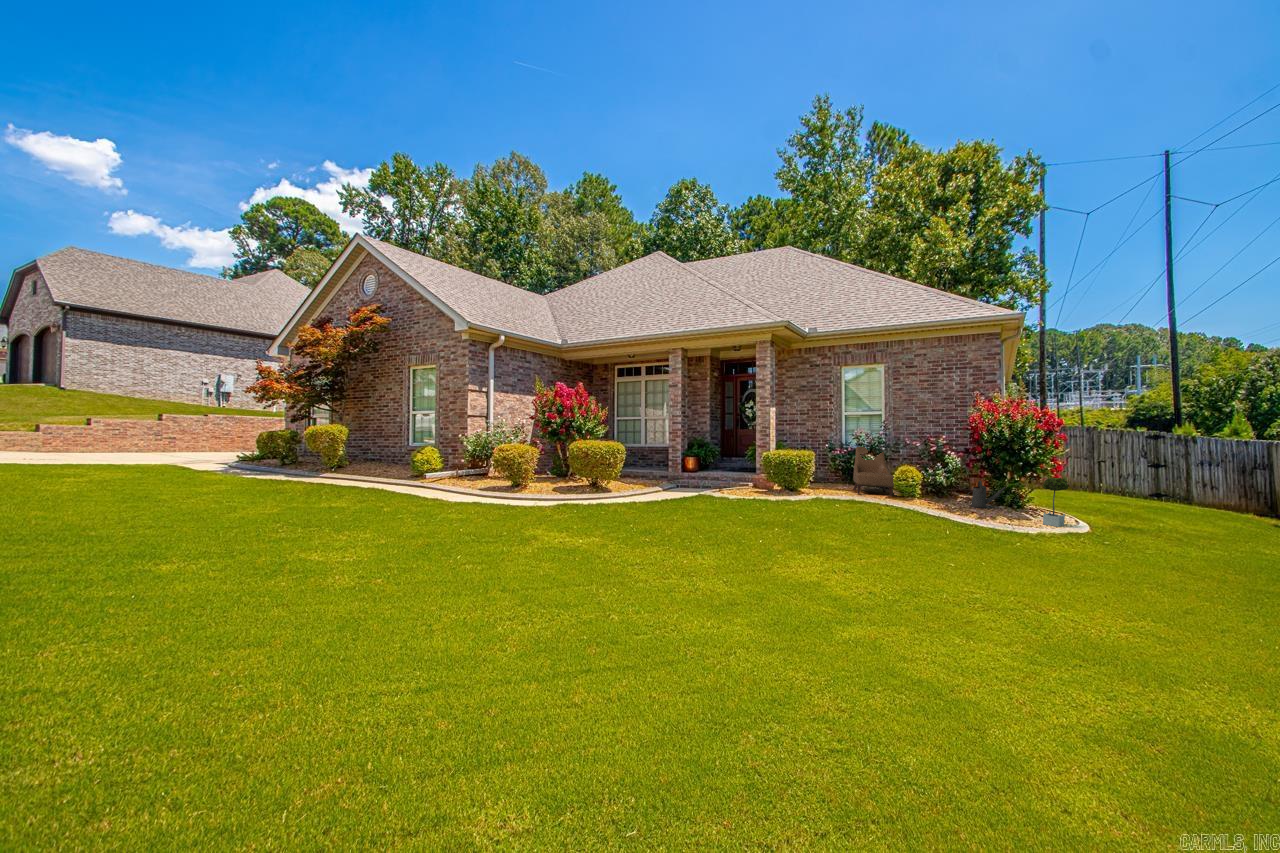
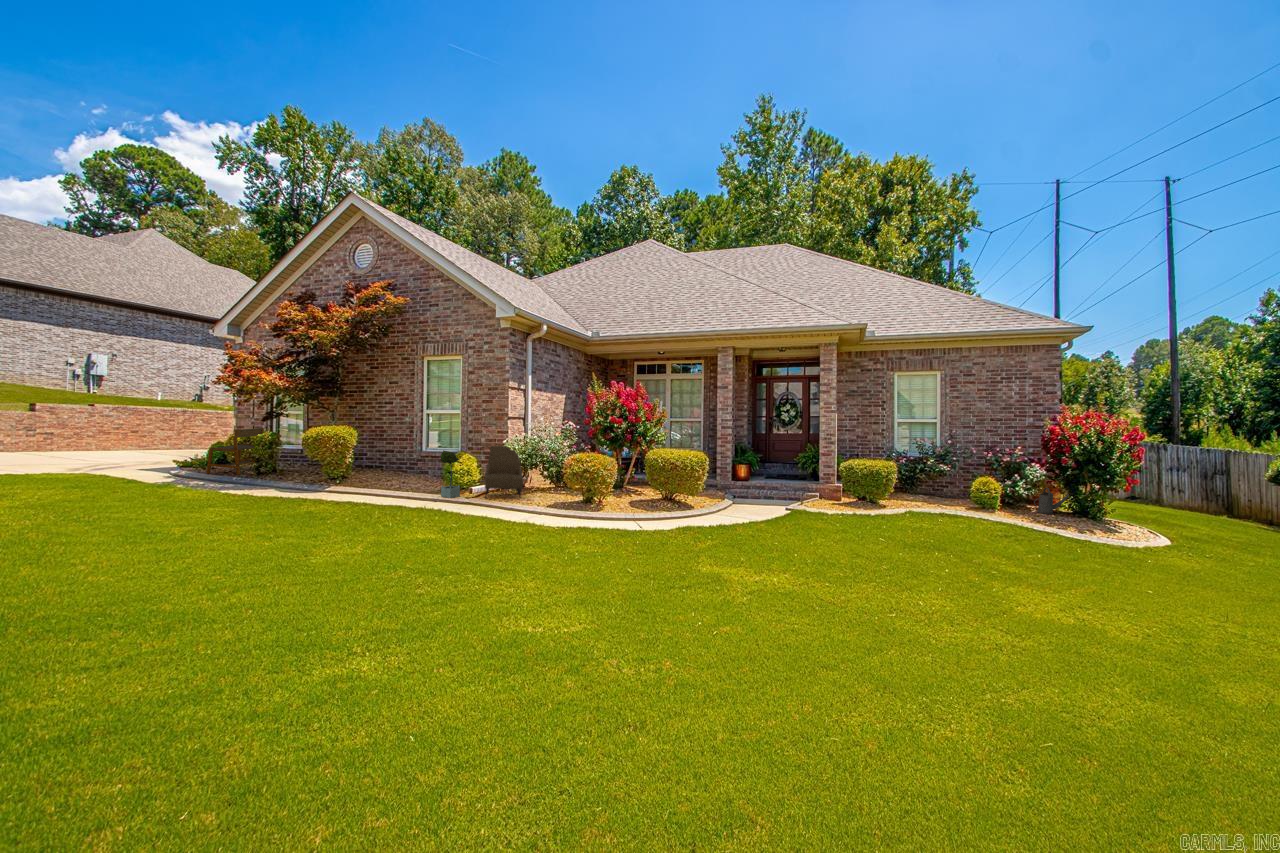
bench: none [253,429,301,467] -> present [206,428,264,475]
chair: present [853,447,894,496] -> present [485,446,523,498]
potted tree: present [1043,477,1068,527] -> present [440,450,460,498]

